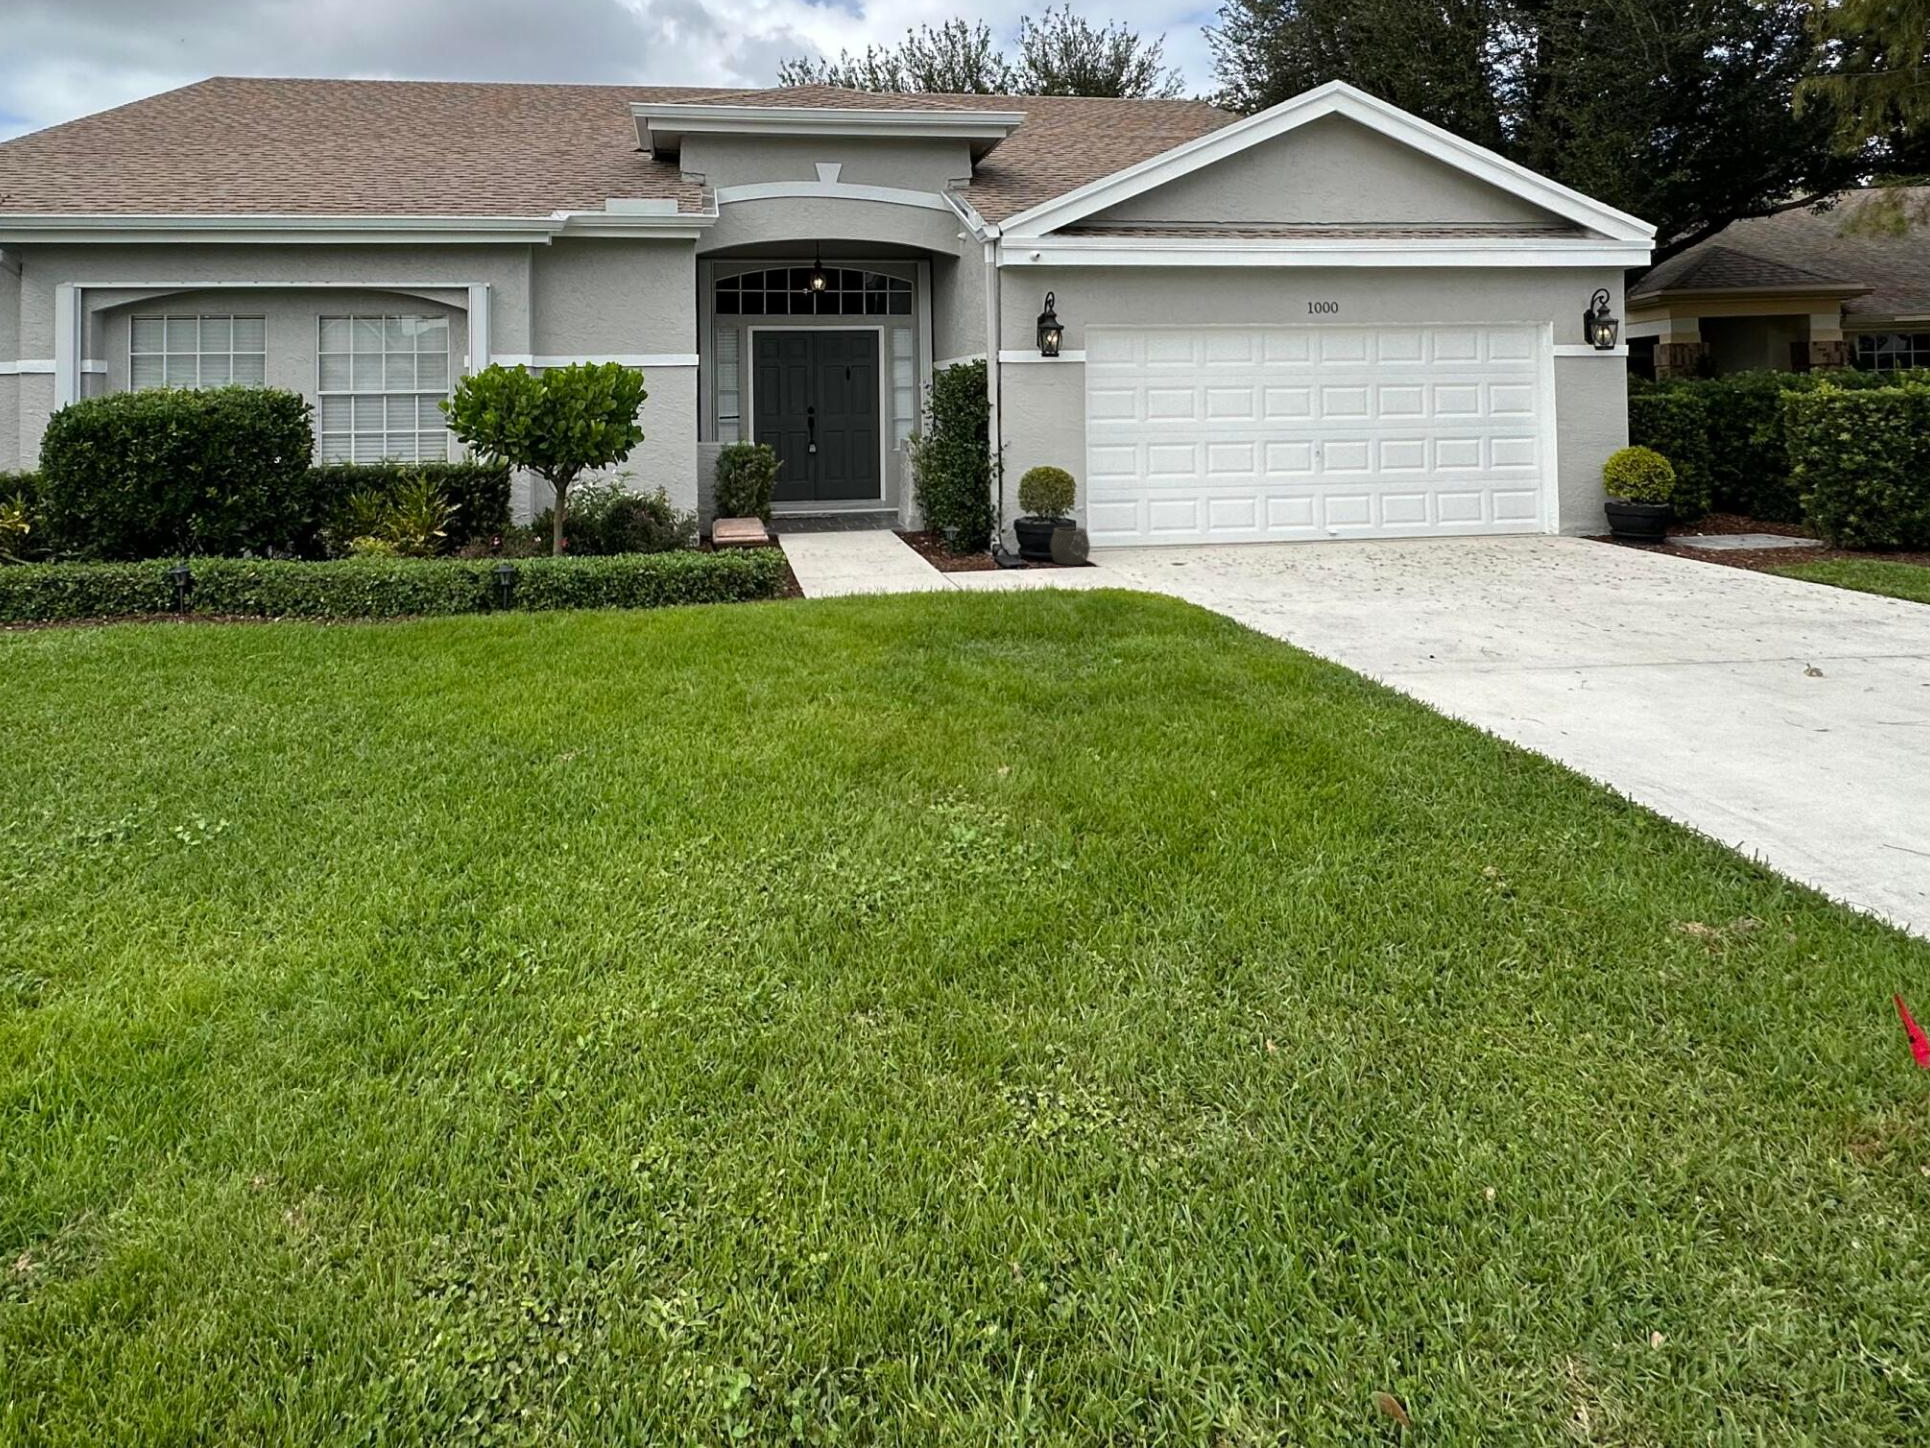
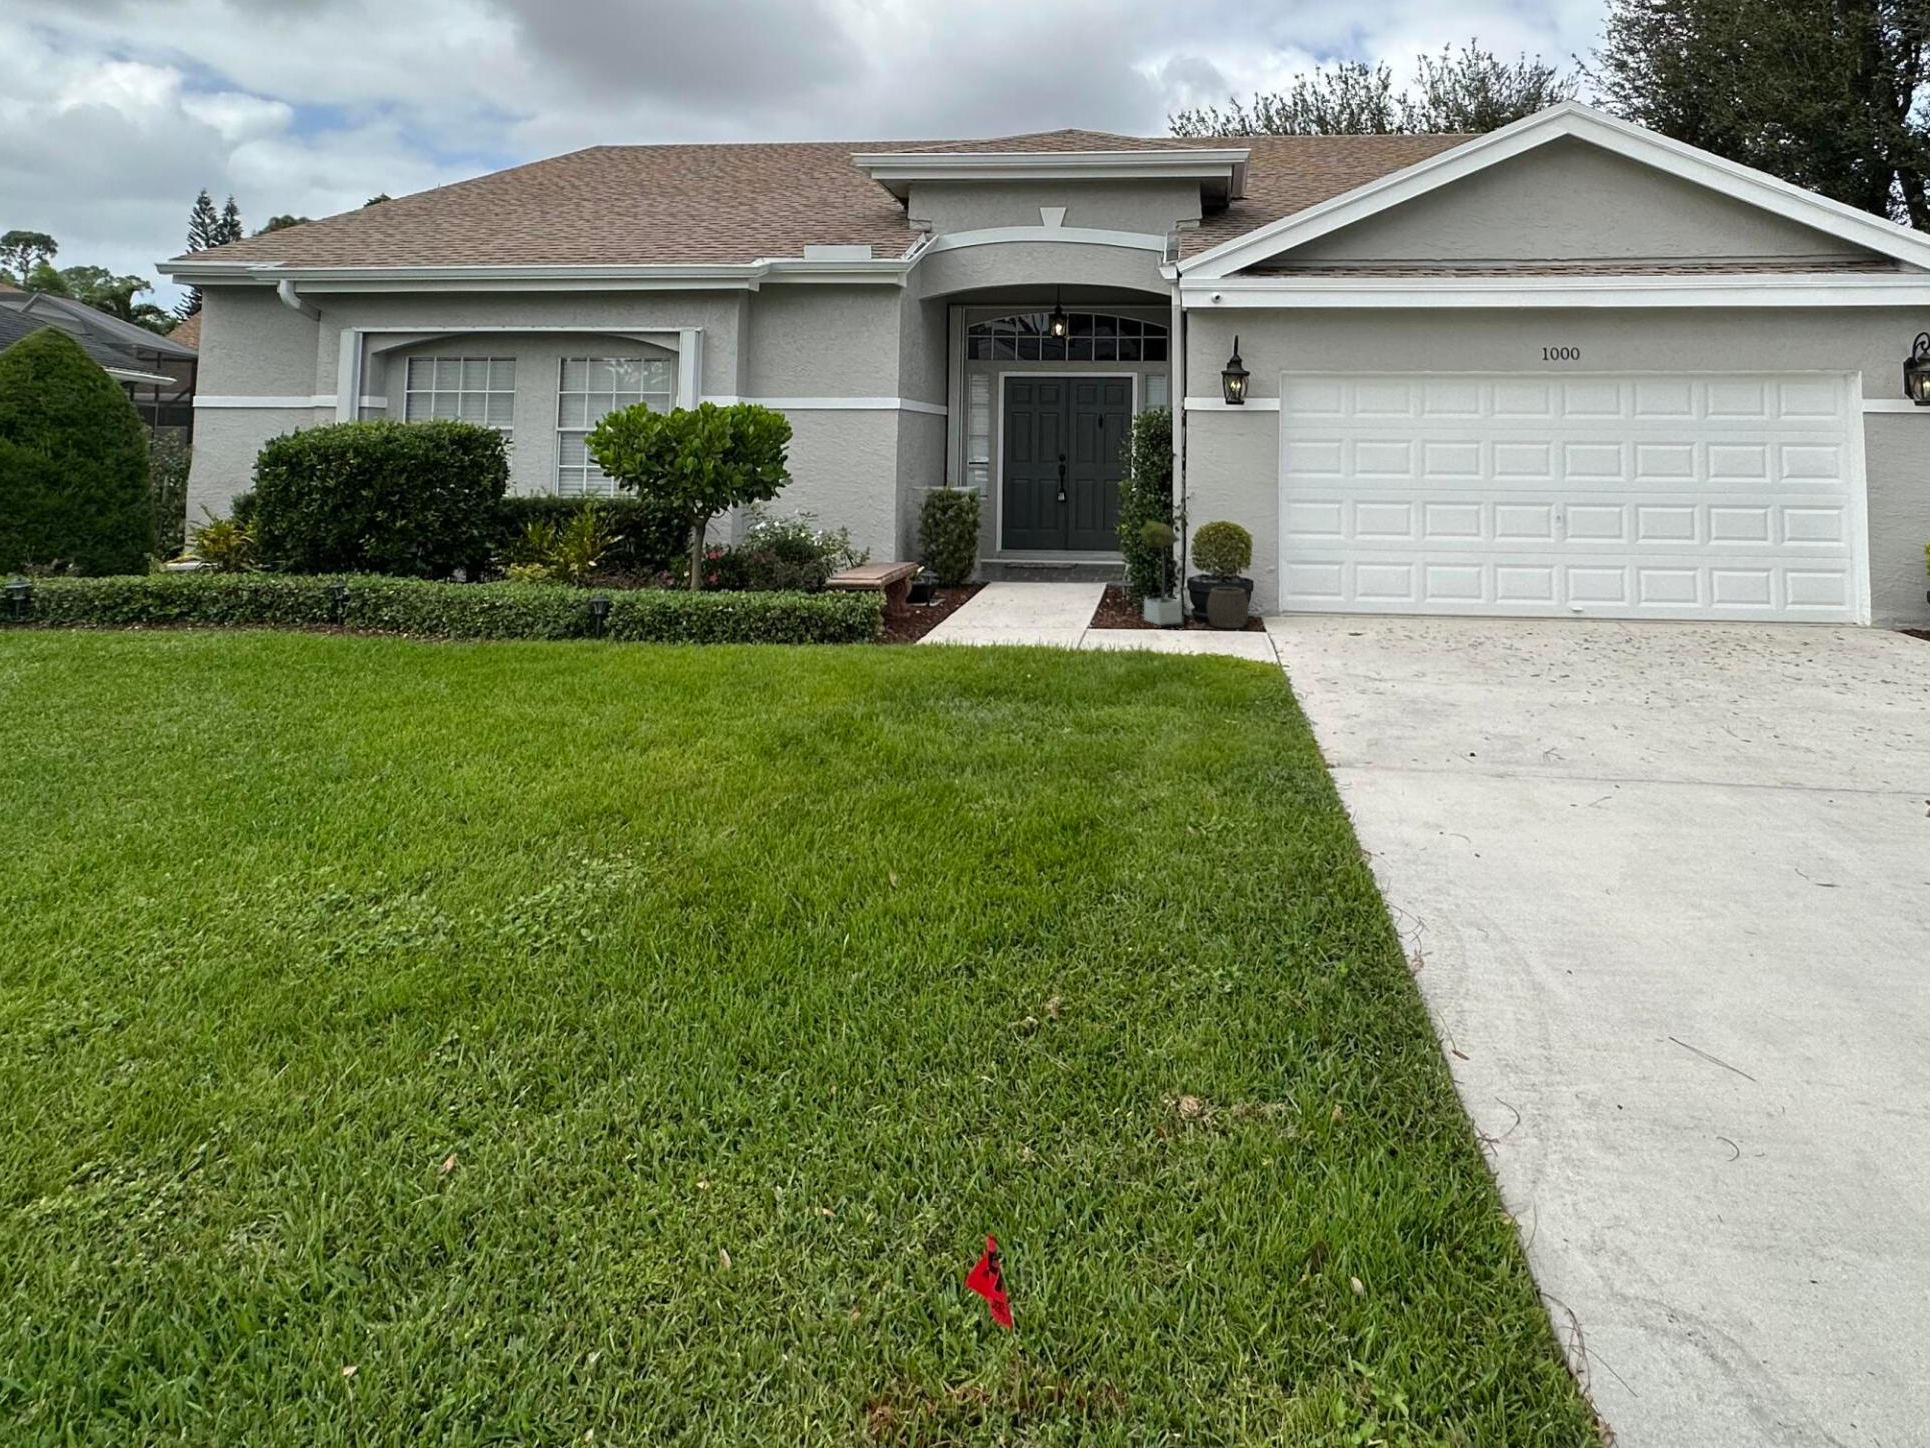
potted tree: none [984,467,1026,565] -> present [1141,521,1182,625]

